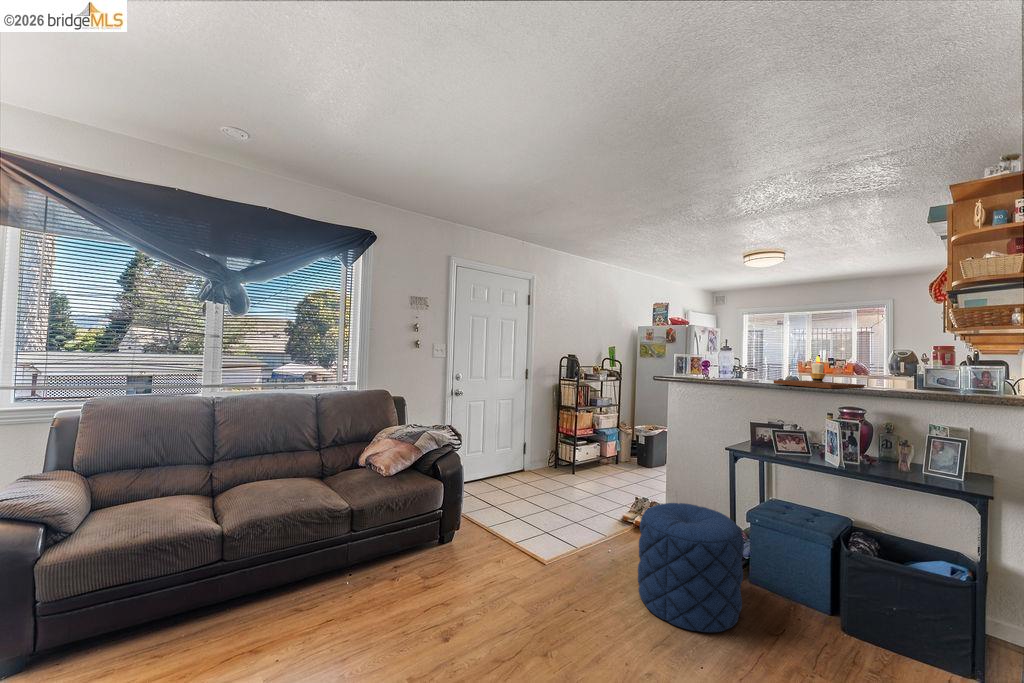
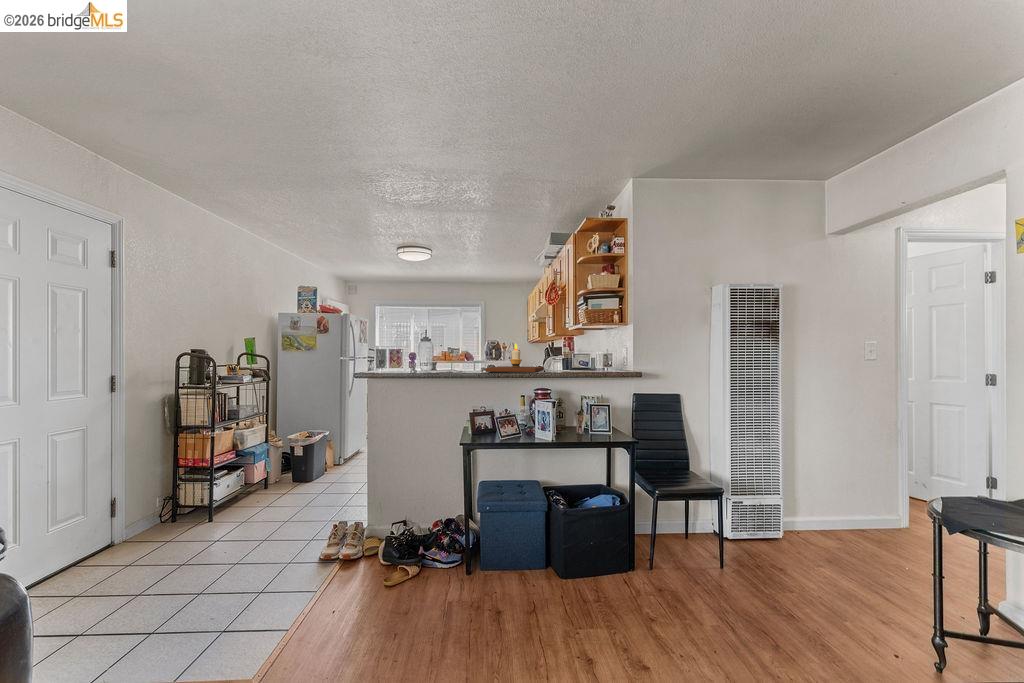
pouf: present [638,503,744,632] -> none [396,511,504,660]

